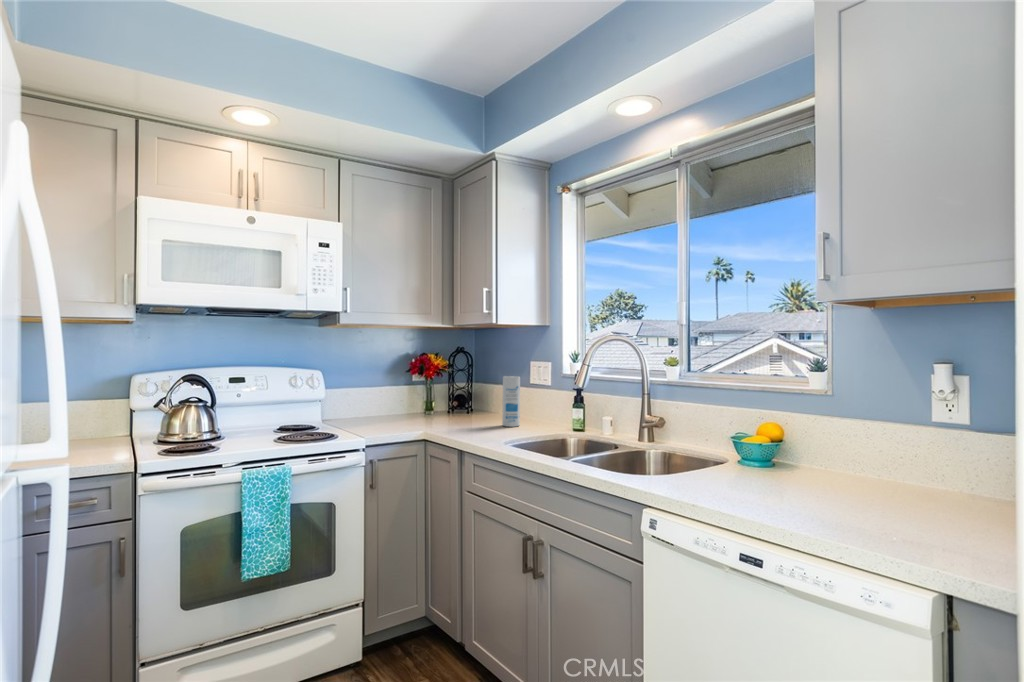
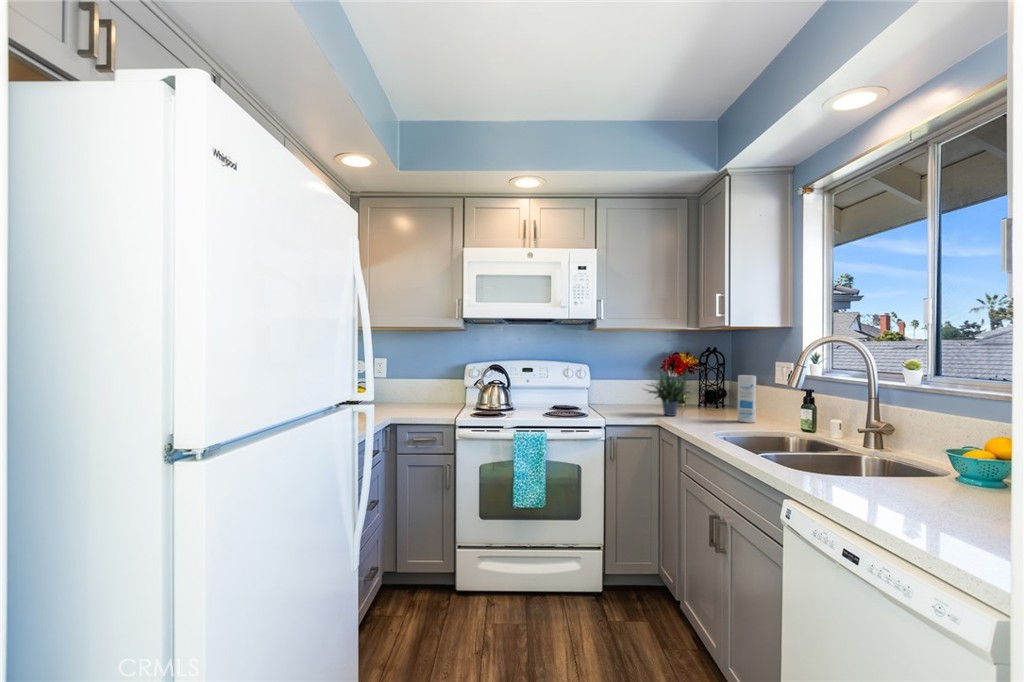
potted plant: none [398,358,463,427] -> present [647,365,691,416]

